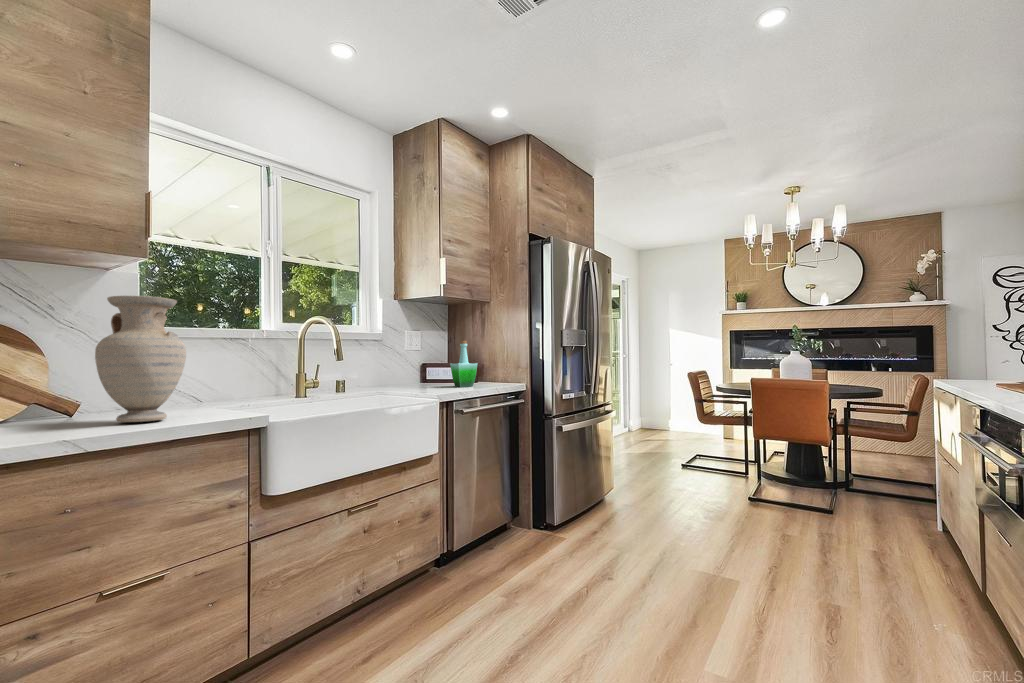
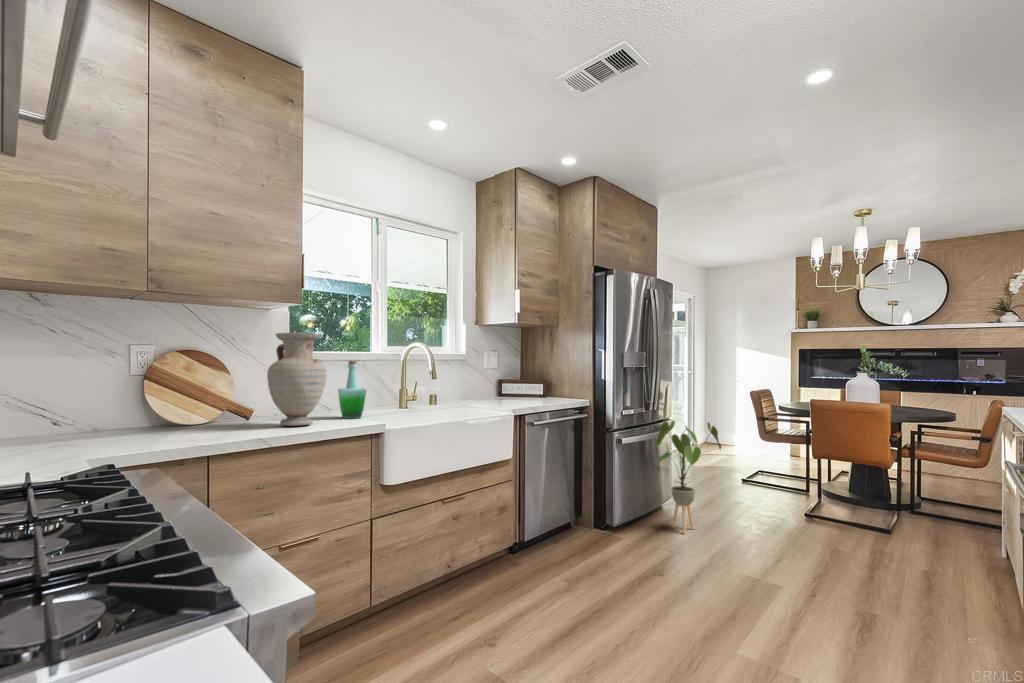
bottle: present [450,341,478,387] -> present [338,361,367,419]
house plant: none [597,404,667,528] -> present [656,420,721,534]

